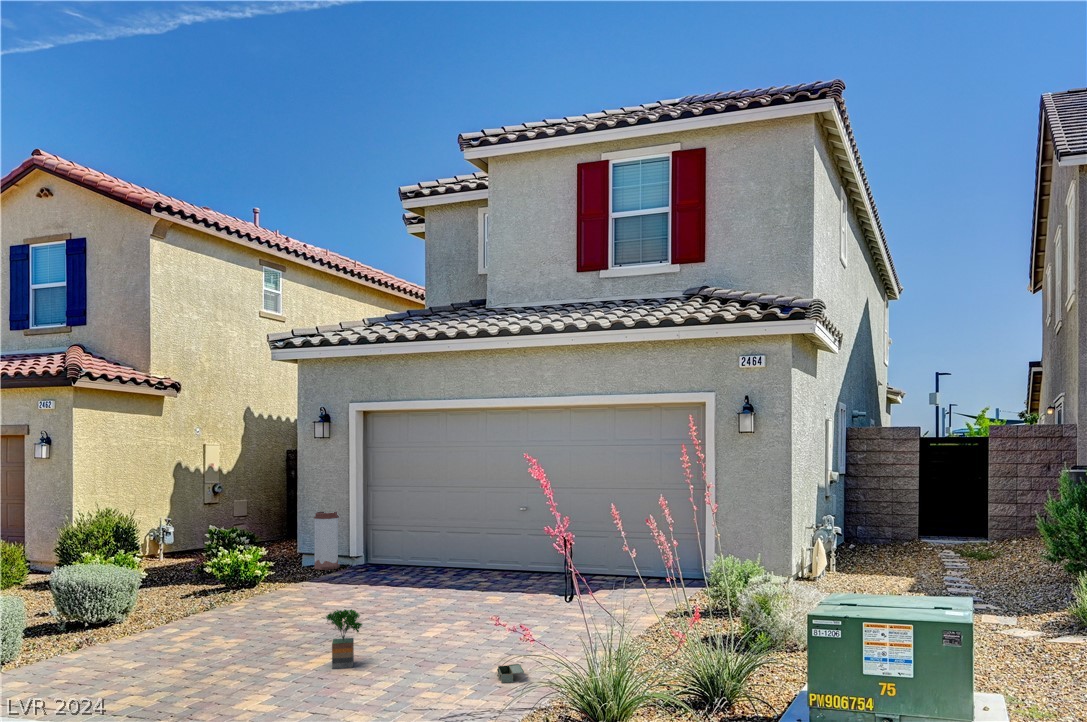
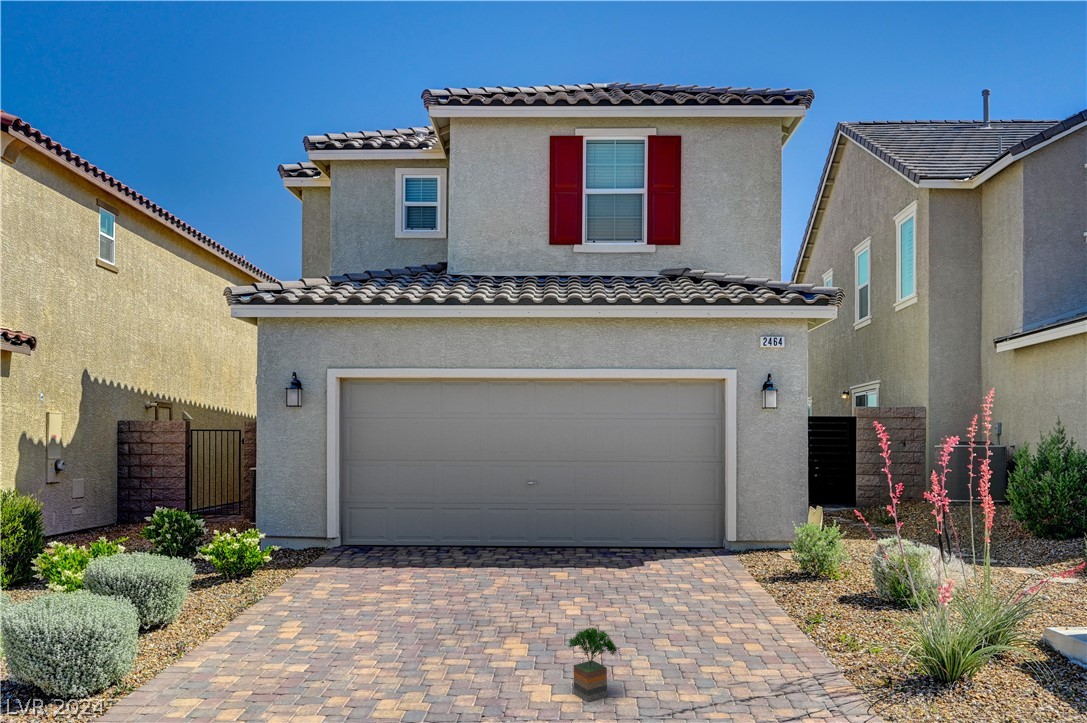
trash can: present [314,512,340,570] -> none [287,491,315,558]
toolbox: present [497,664,524,683] -> none [774,669,817,695]

